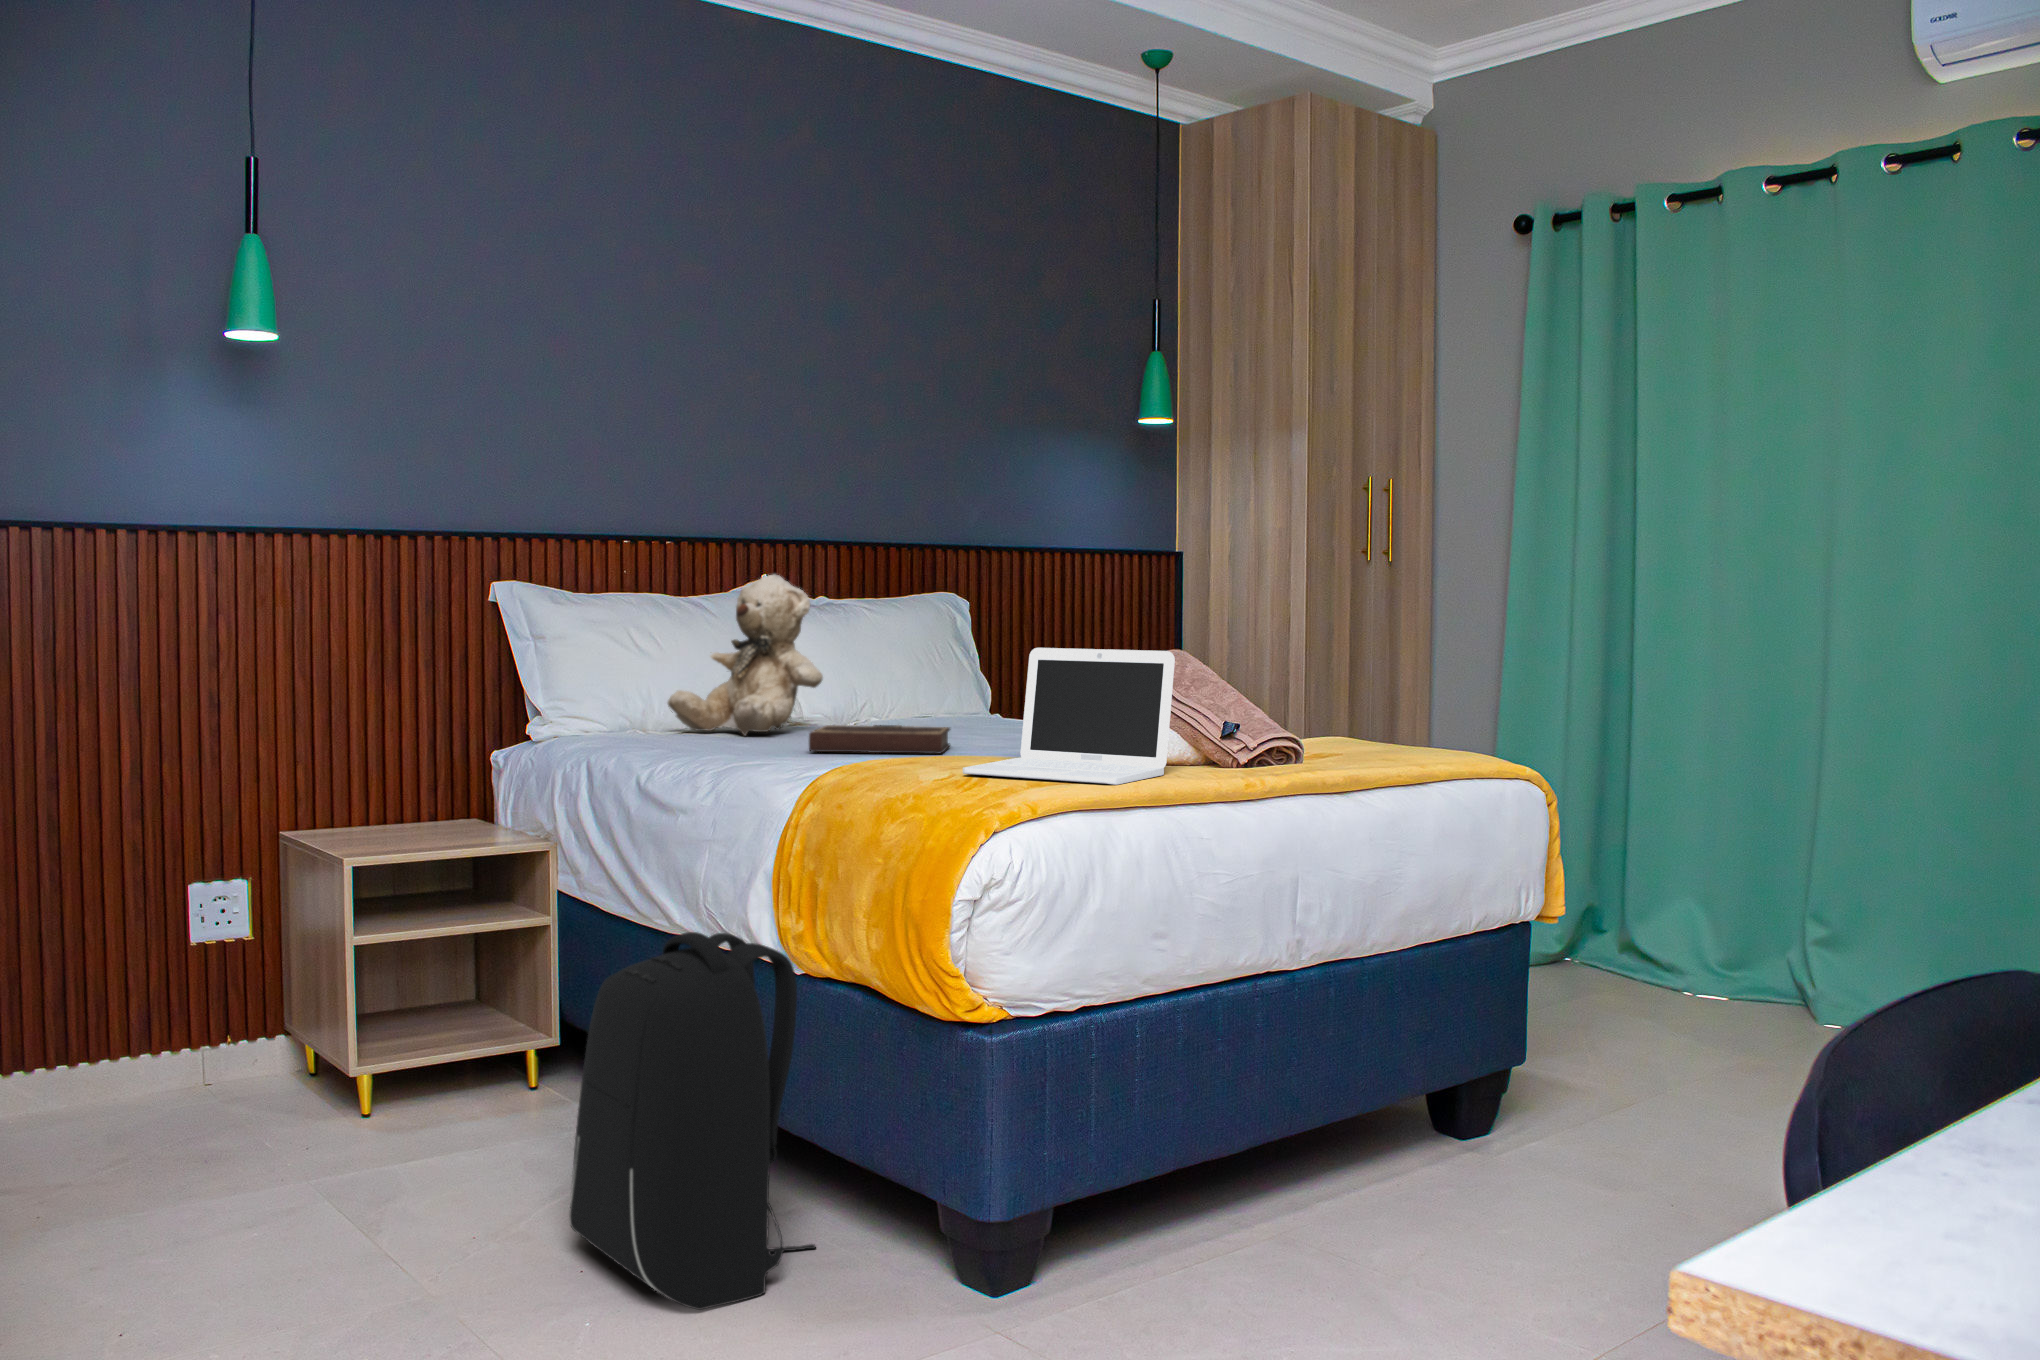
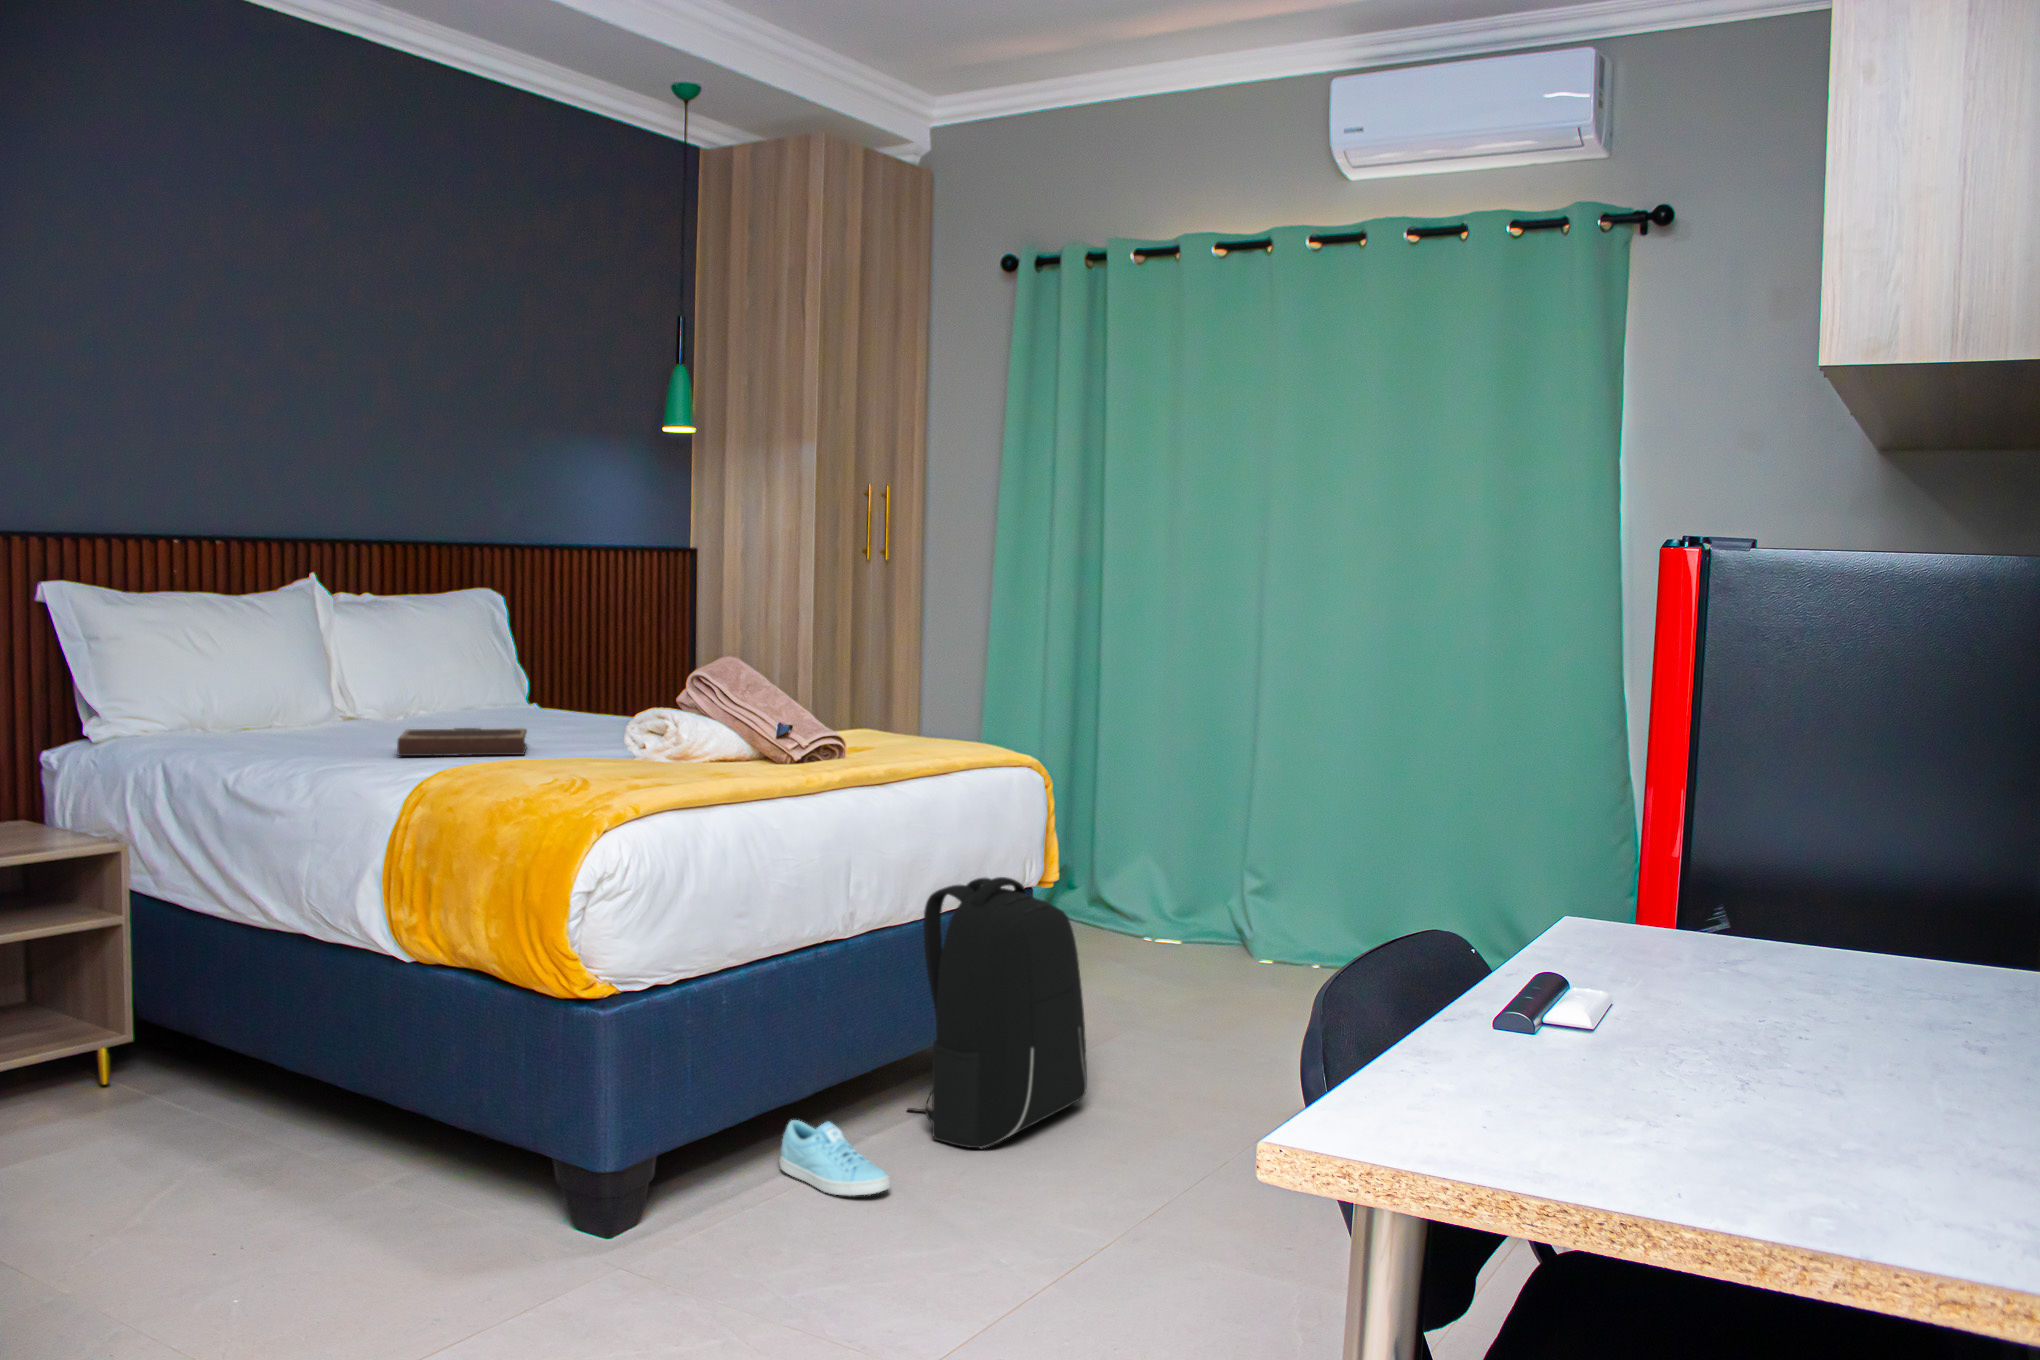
teddy bear: present [668,574,823,736] -> none [231,581,391,738]
laptop: present [963,648,1175,785] -> none [559,665,740,786]
backpack: present [569,932,816,1310] -> present [907,877,1087,1149]
sneaker: none [1211,1202,1347,1310] -> present [780,1120,890,1195]

